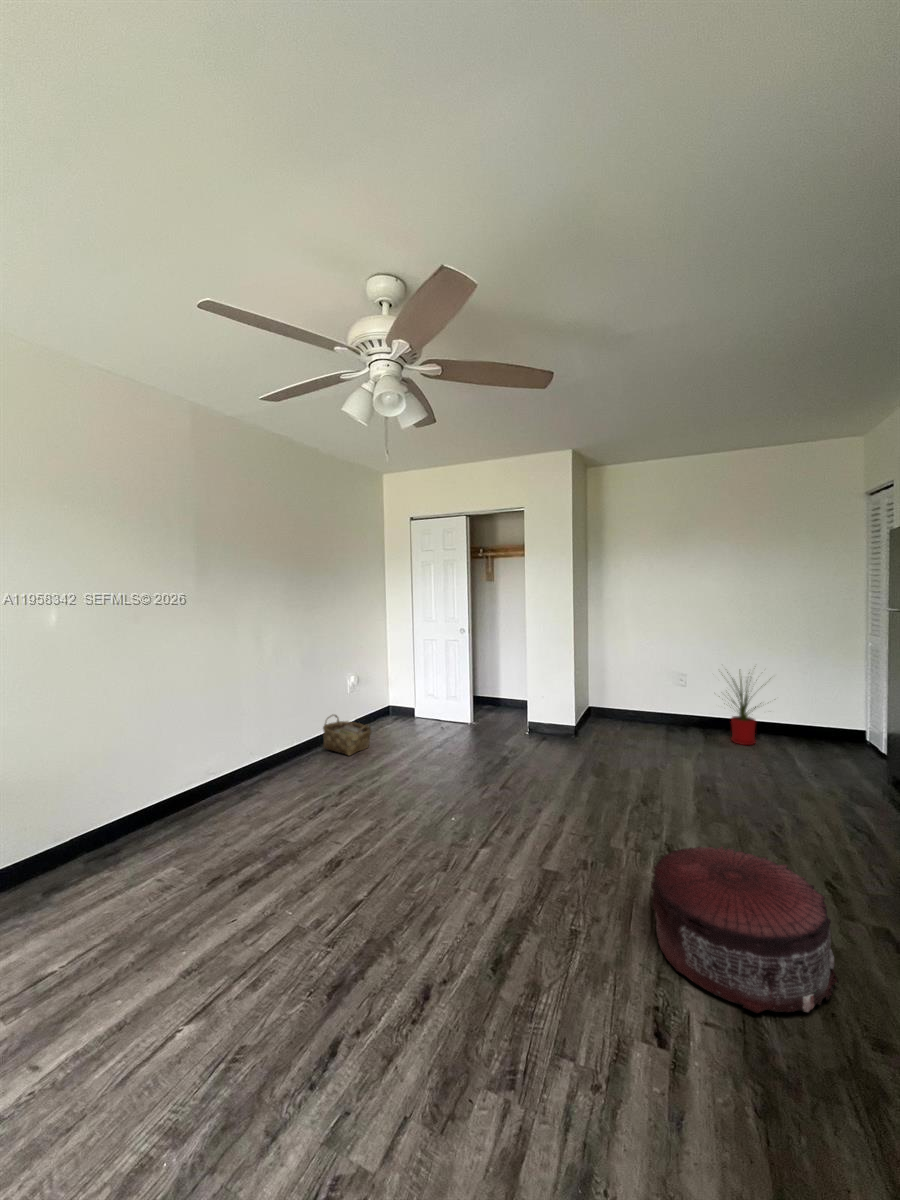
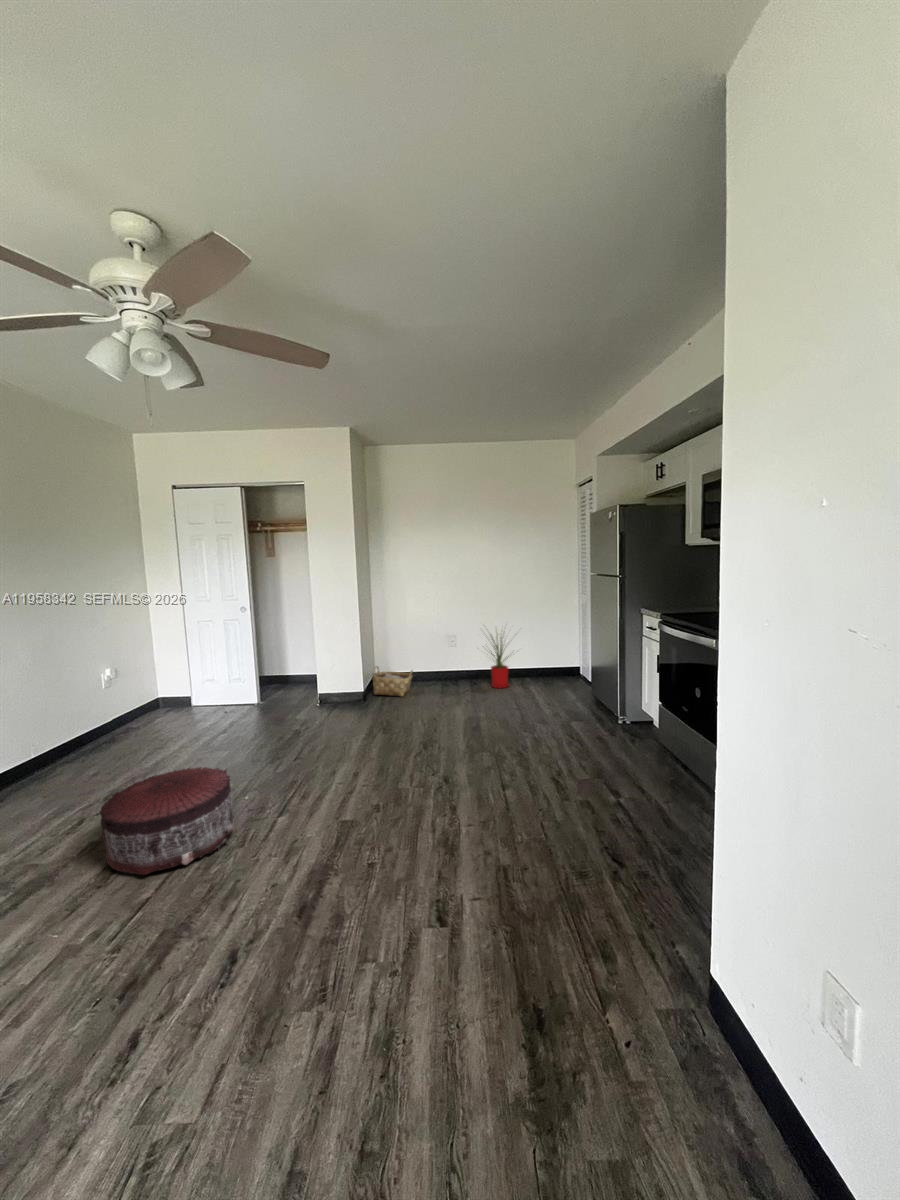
woven basket: present [323,715,371,755] -> present [372,666,413,696]
pouf: present [651,847,839,1013] -> present [100,767,234,875]

